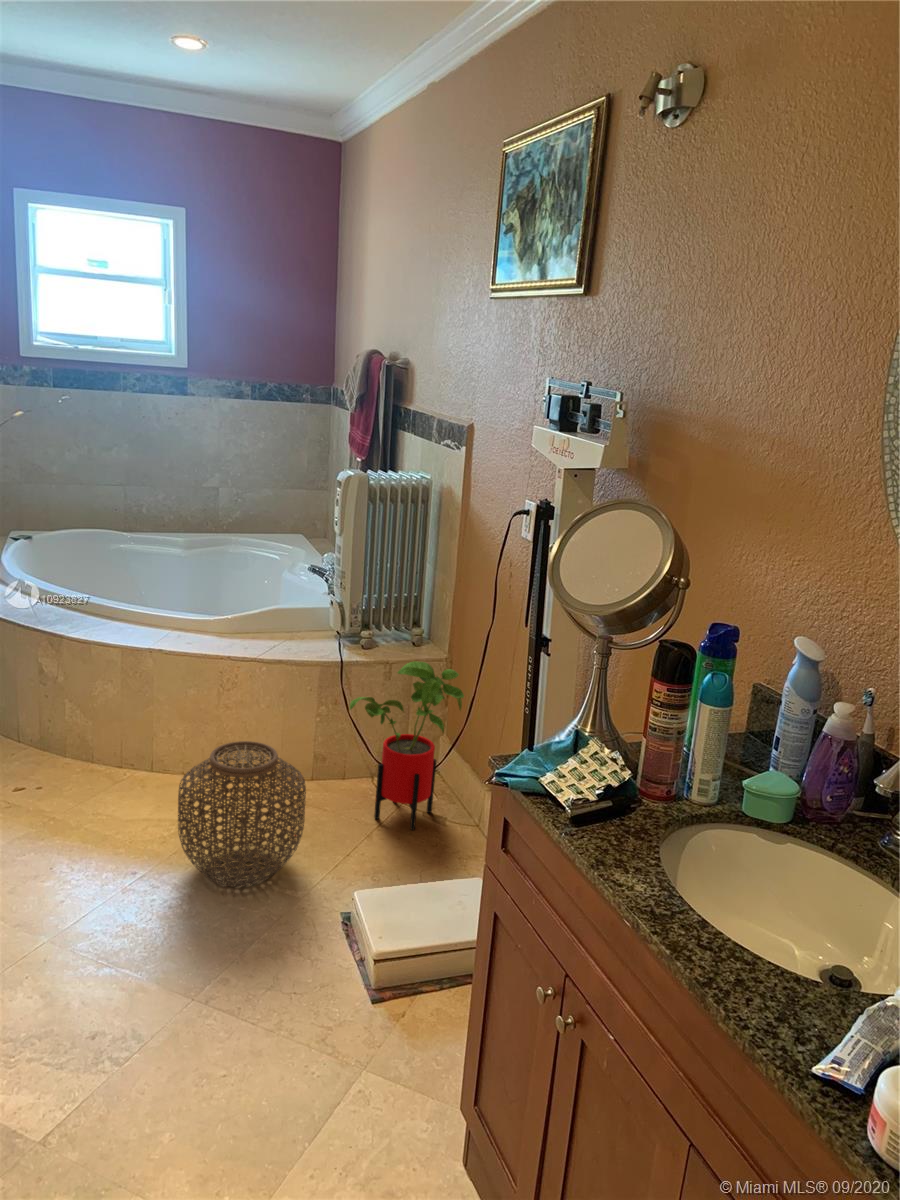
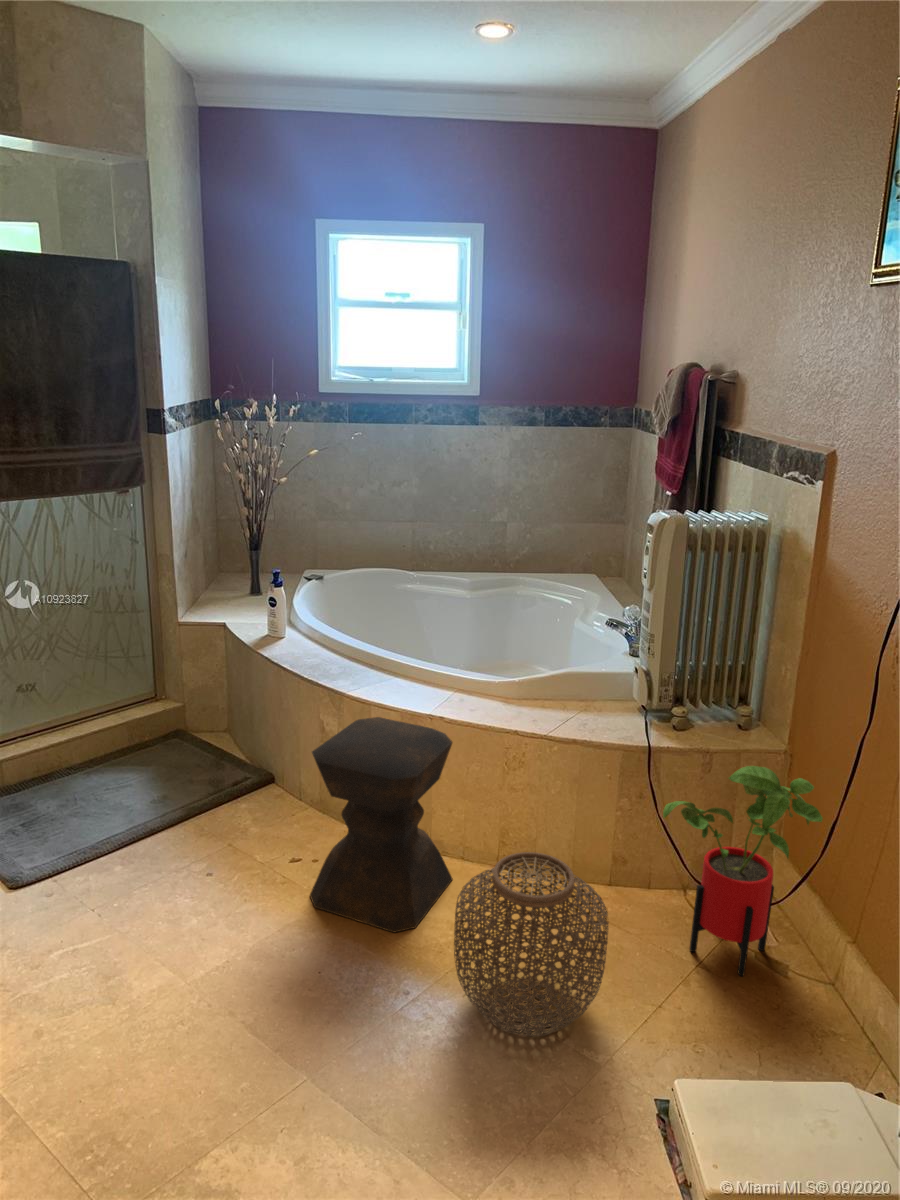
stool: none [37,650,174,832] -> present [310,717,453,932]

